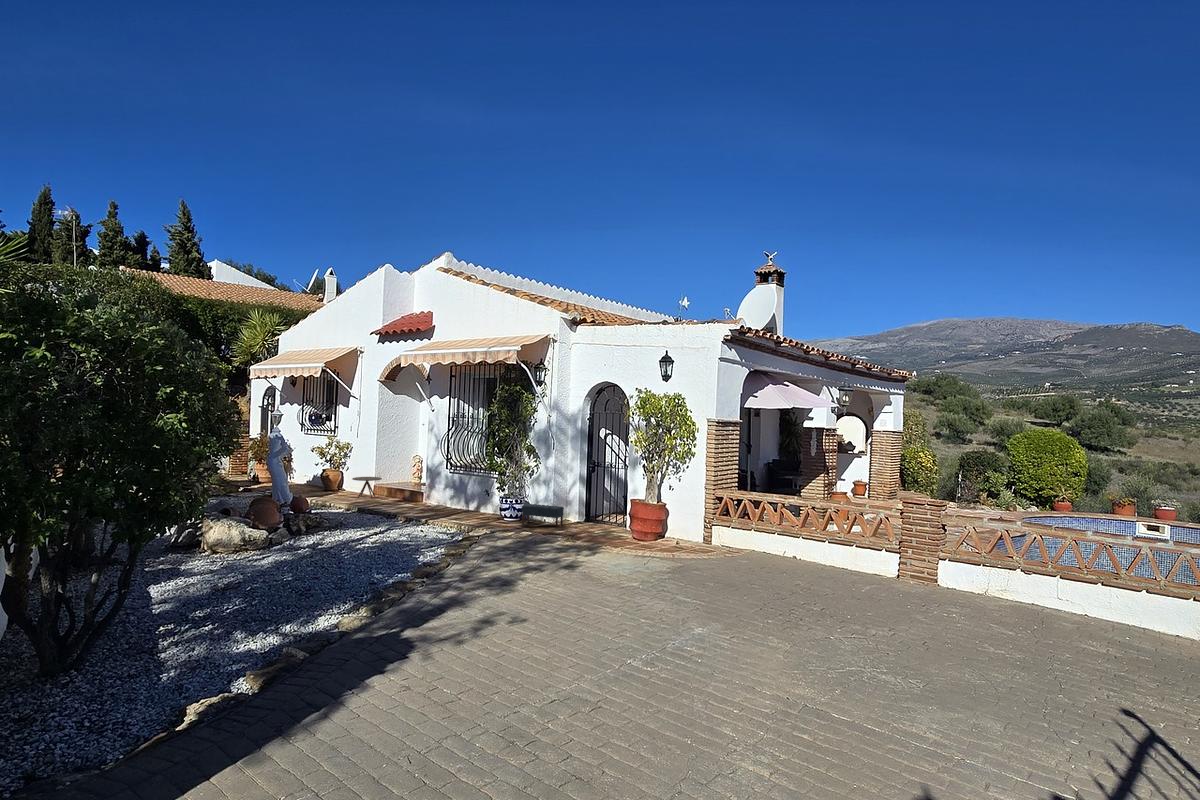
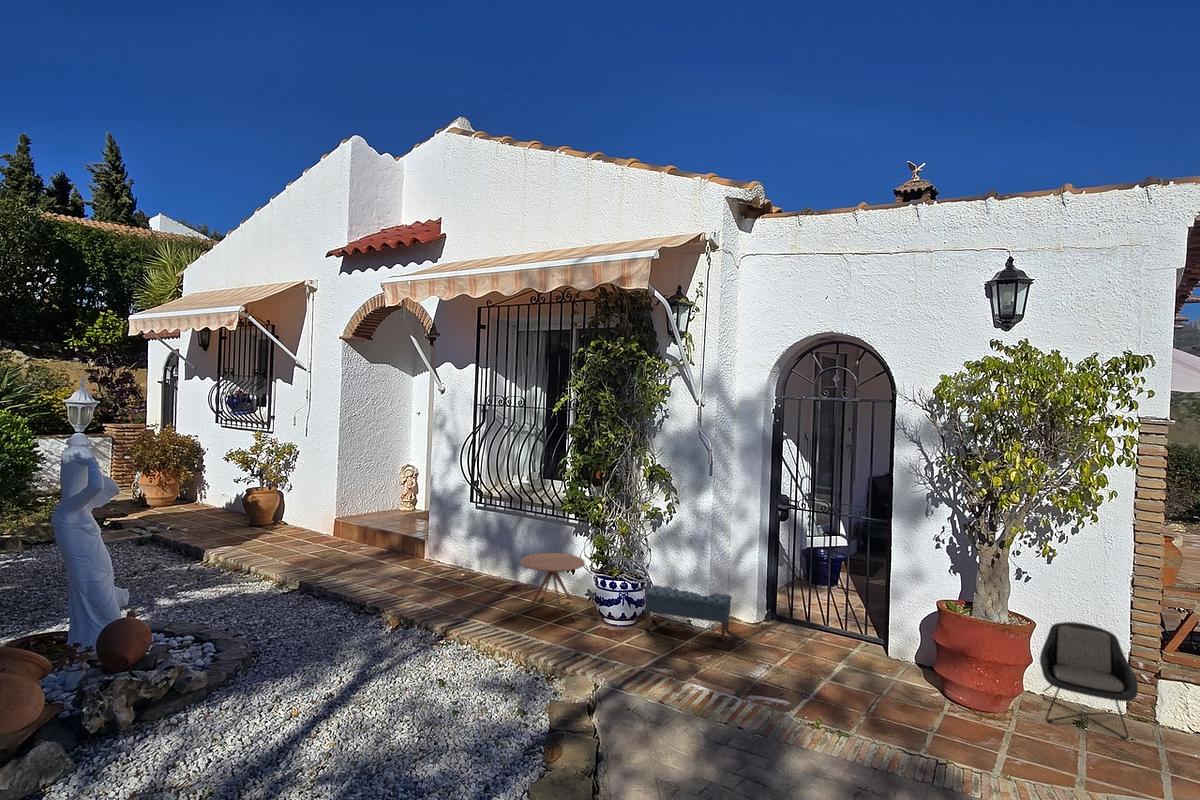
round table: present [352,477,382,498] -> present [520,553,585,611]
lounge chair: none [669,508,706,550] -> present [1040,622,1138,739]

